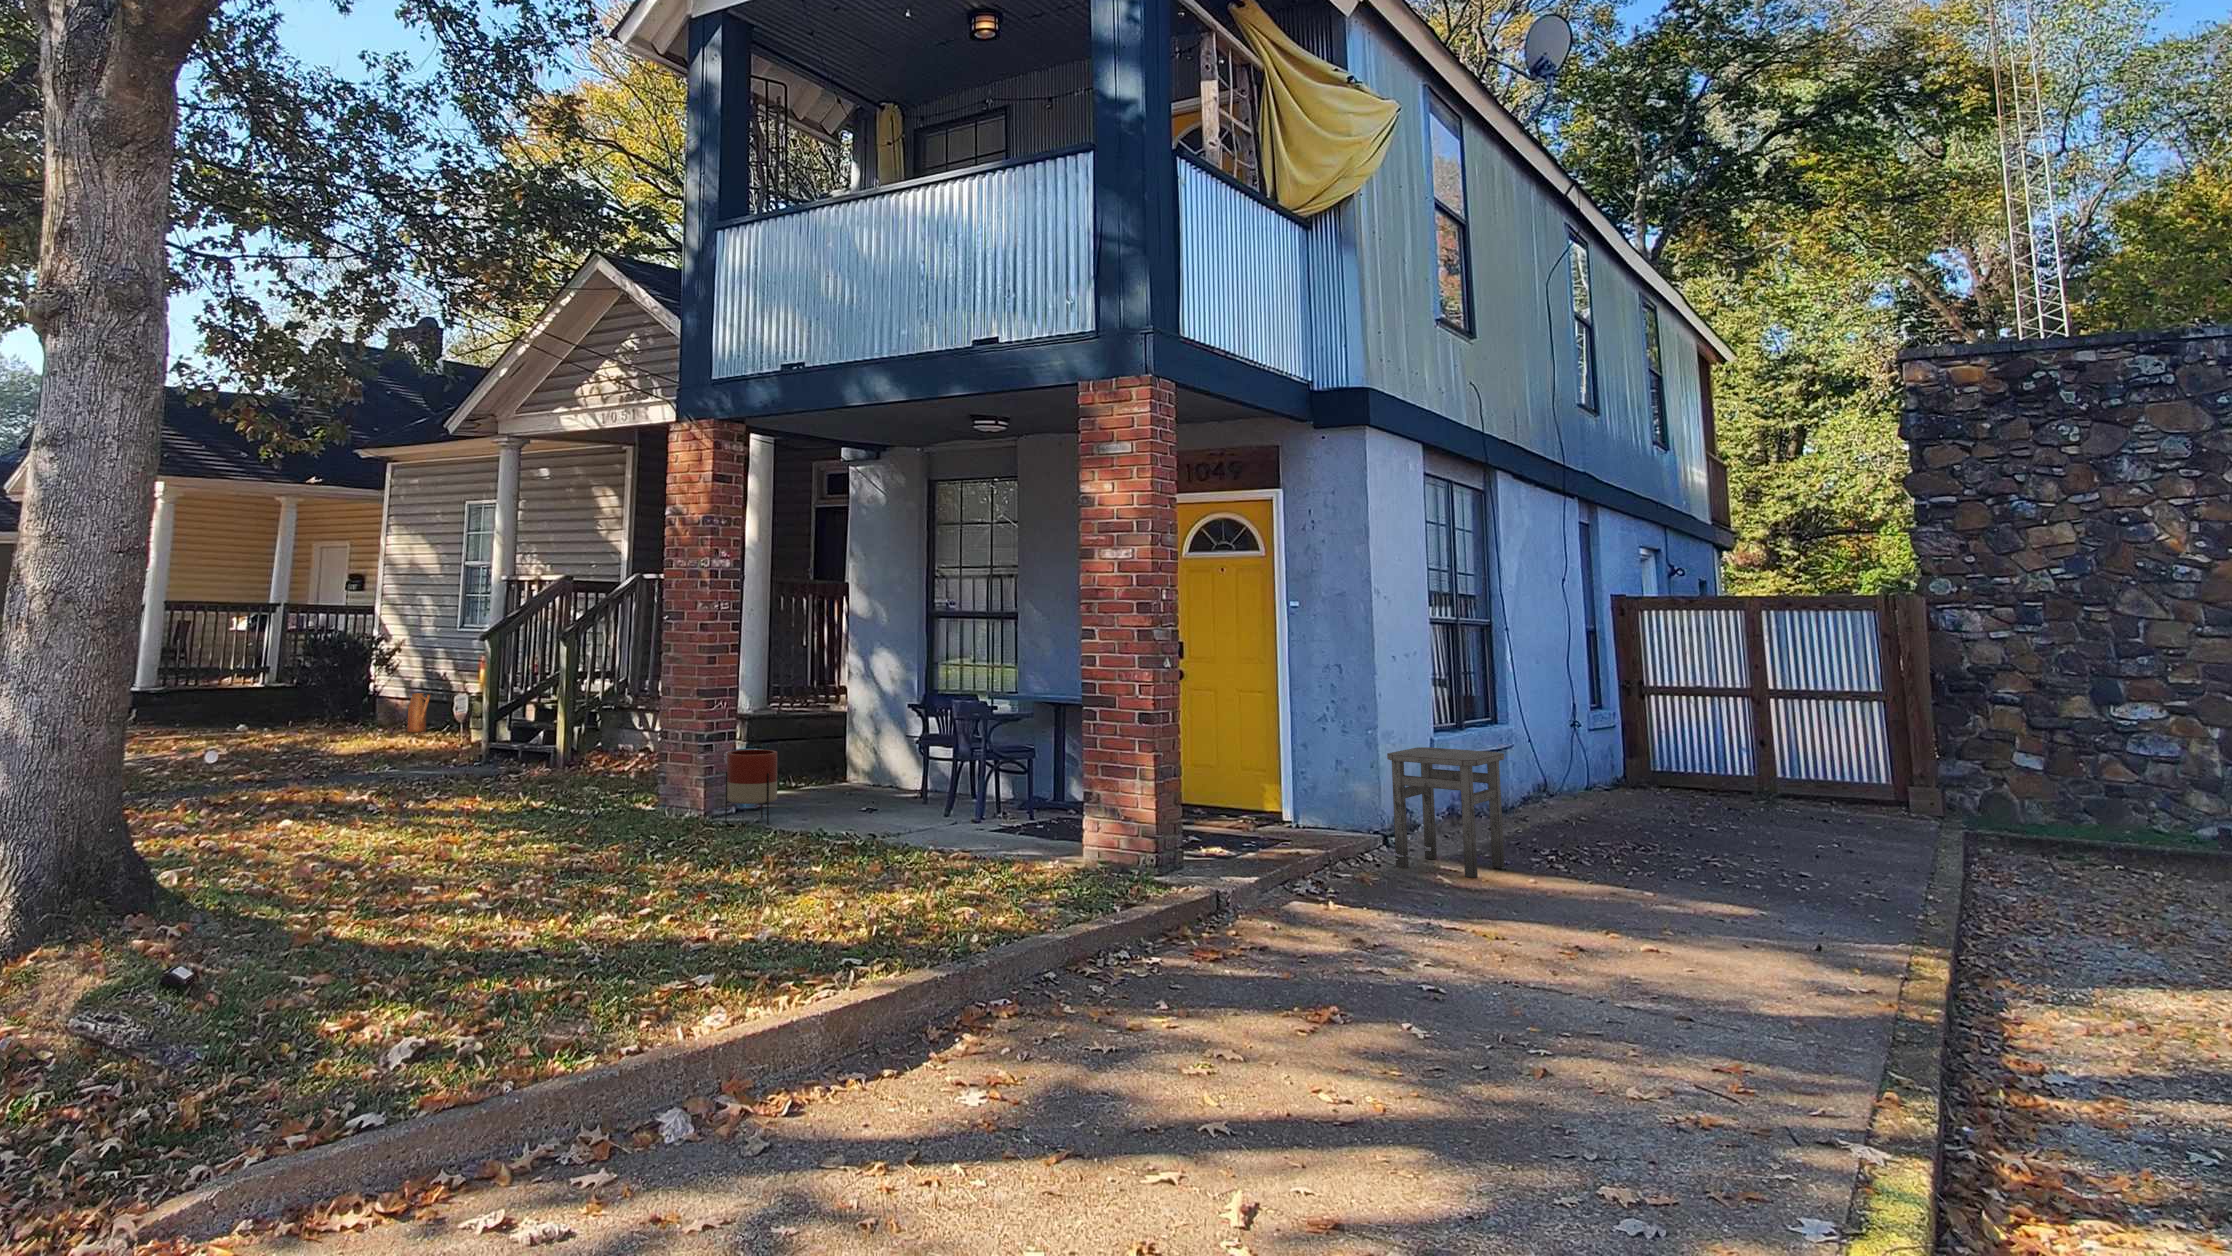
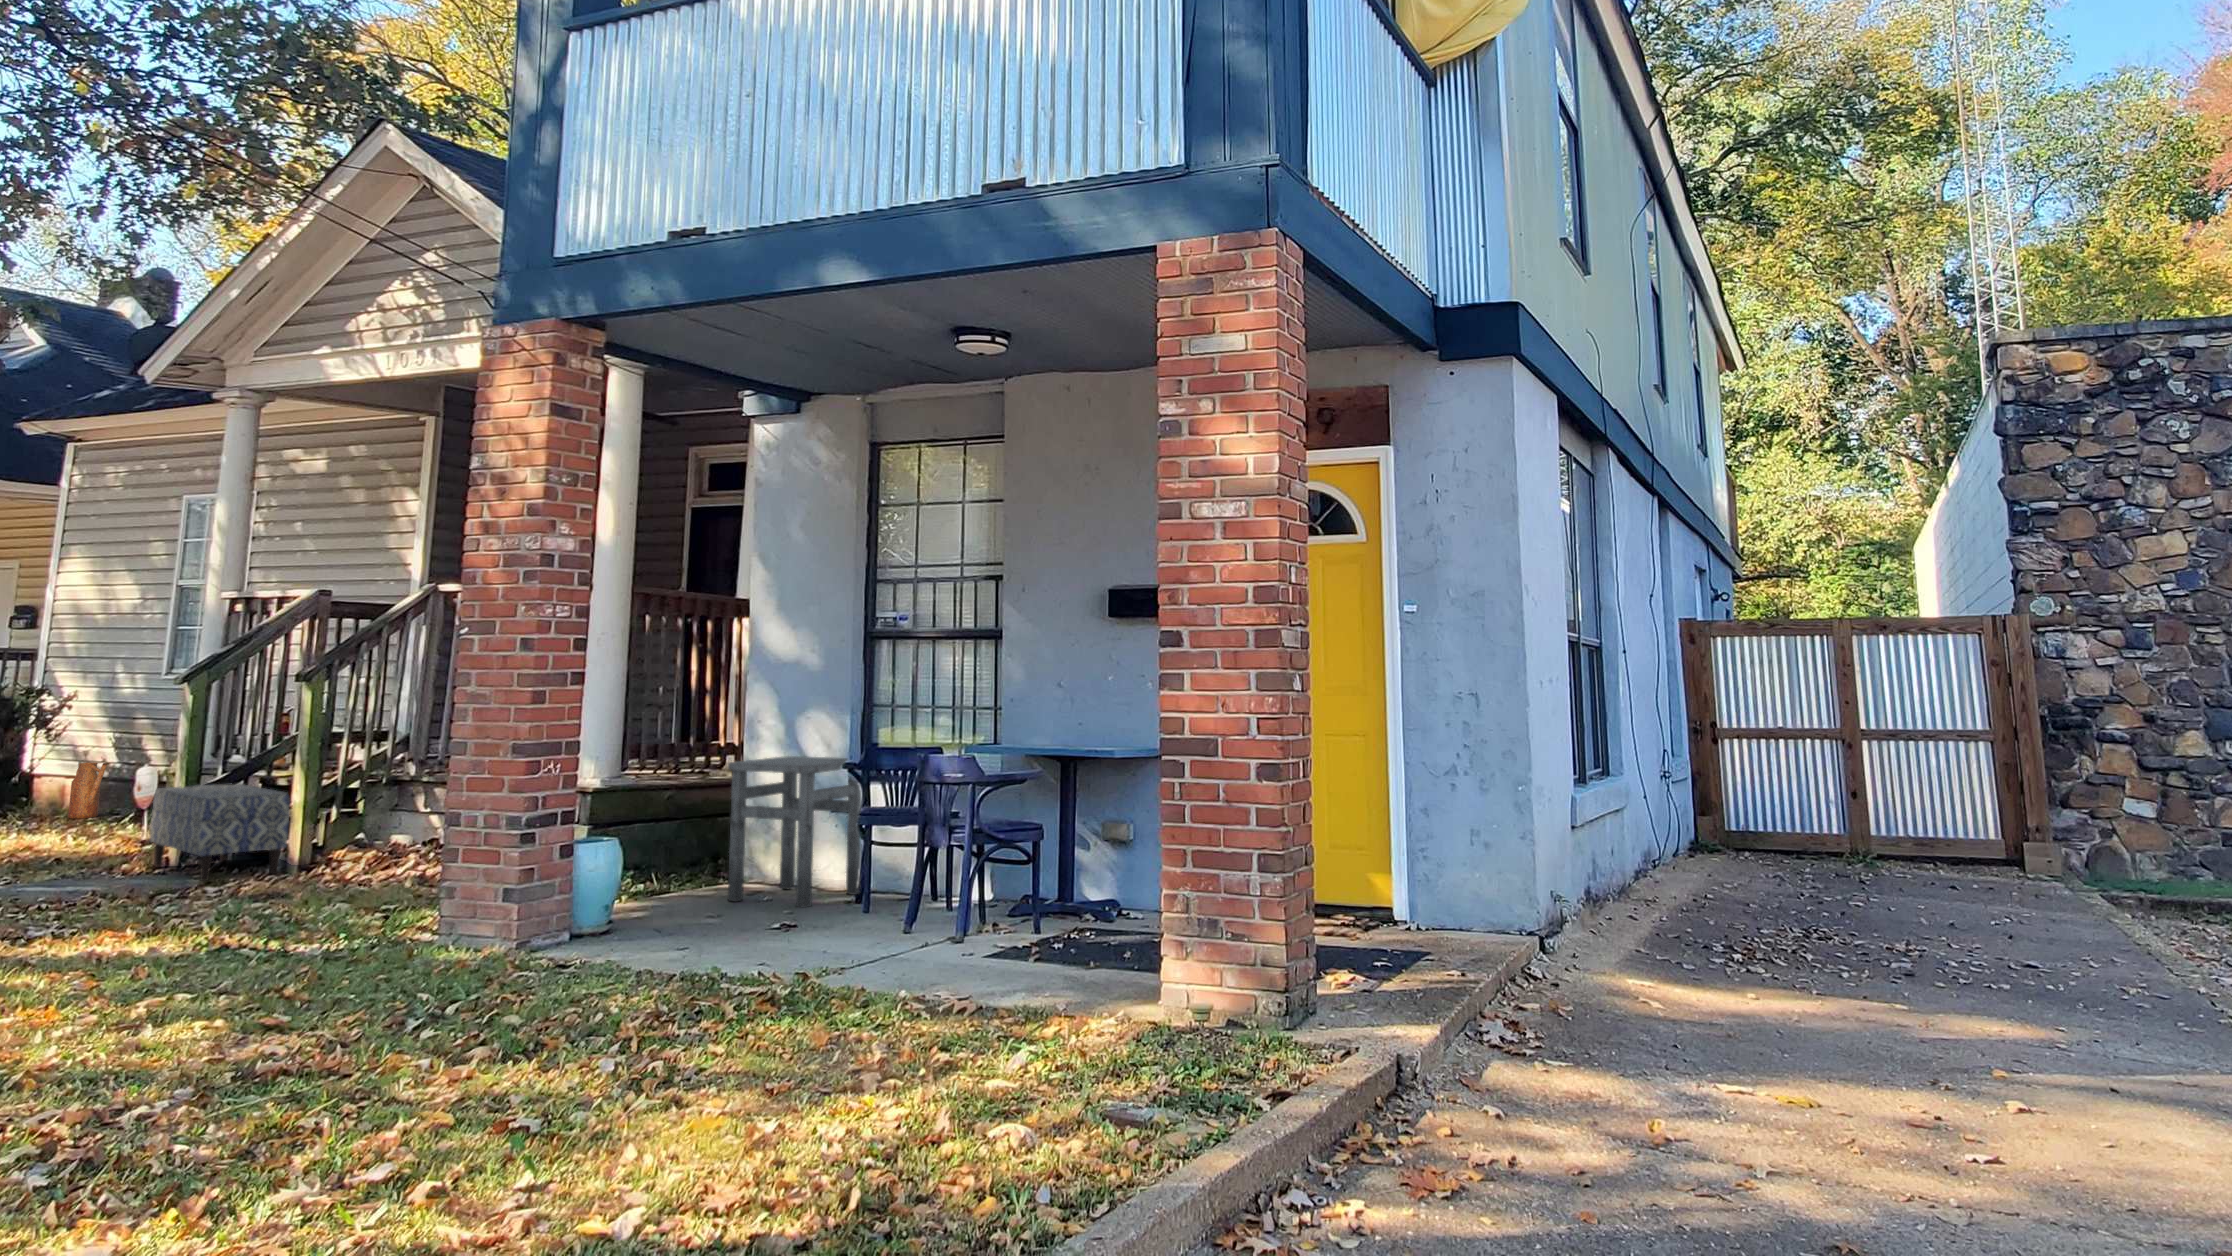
bench: none [472,710,559,775] -> present [149,784,290,881]
side table: present [1387,747,1504,878] -> present [728,756,862,907]
planter: present [725,750,777,825] -> none [551,835,640,955]

